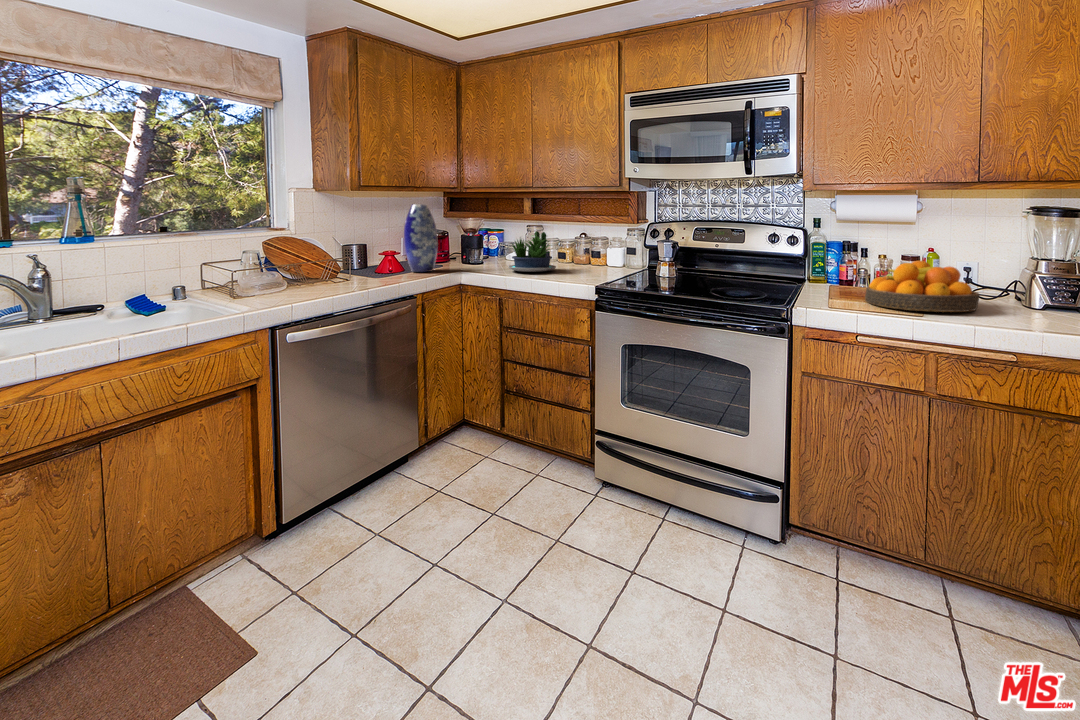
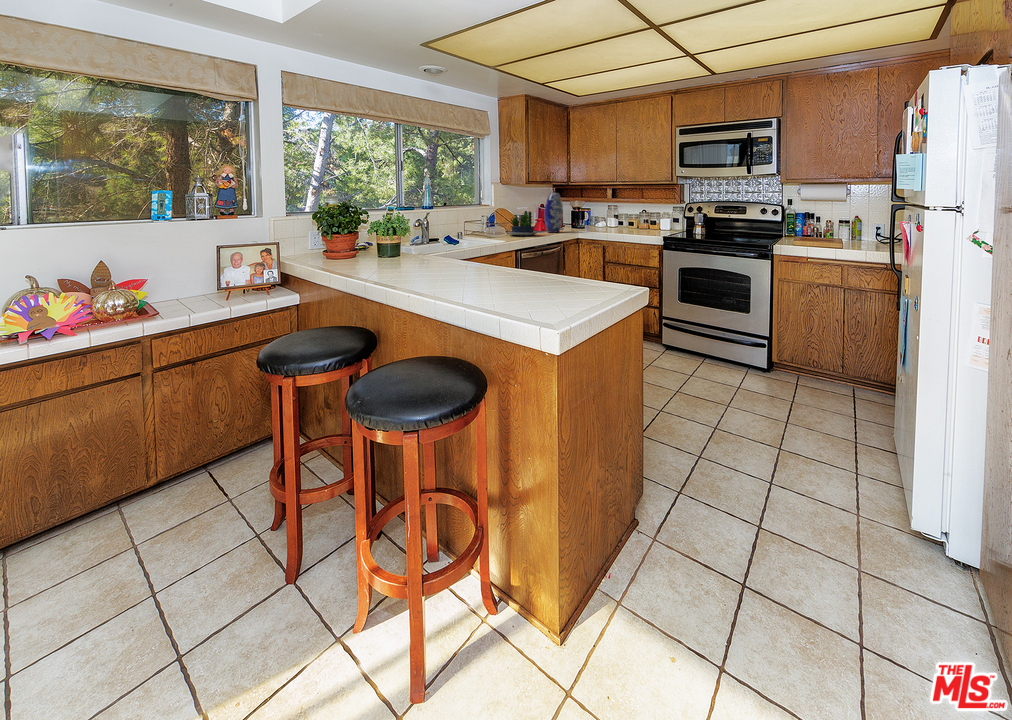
potted plant: present [508,231,556,272] -> present [508,211,537,236]
fruit bowl: present [865,261,980,312] -> none [812,219,869,242]

